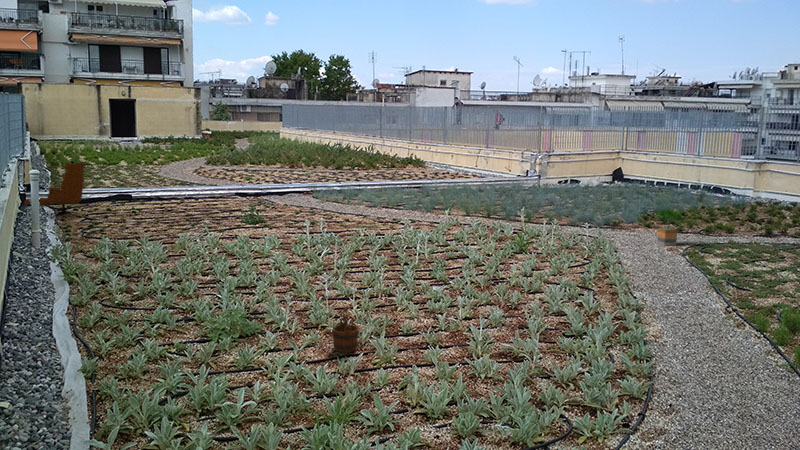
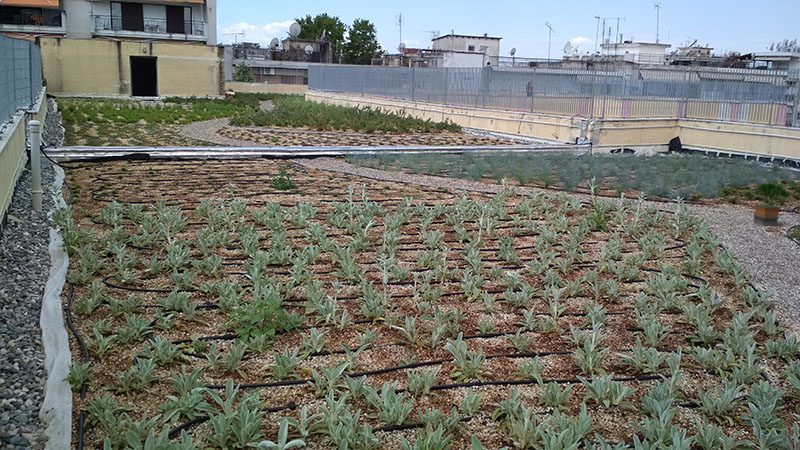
lounge chair: present [24,162,85,218] -> none [30,115,97,178]
wooden bucket: present [332,307,359,353] -> none [395,299,429,359]

